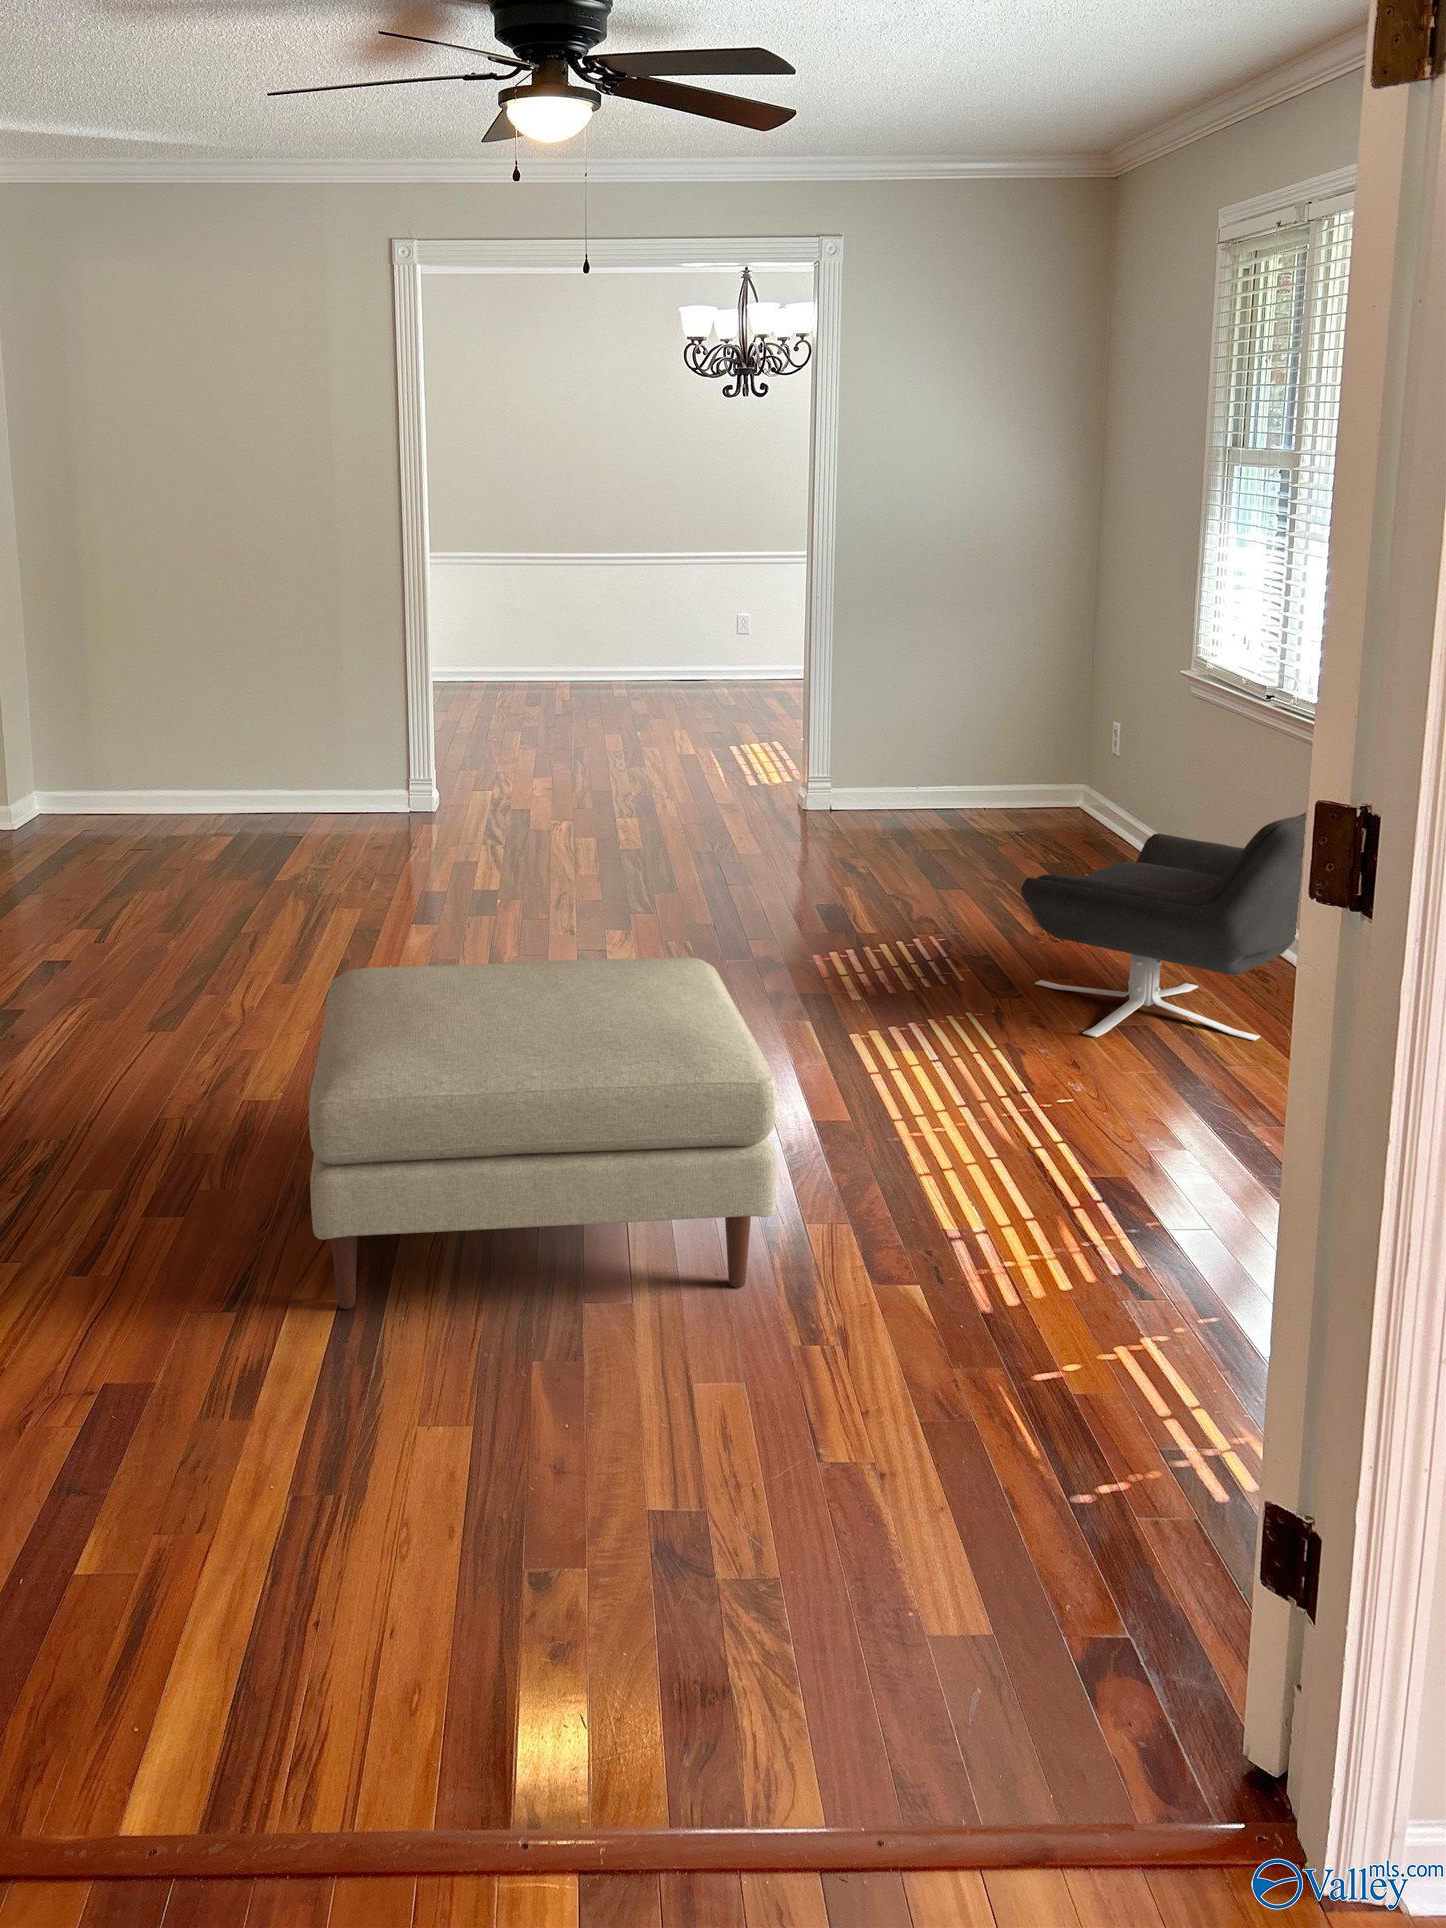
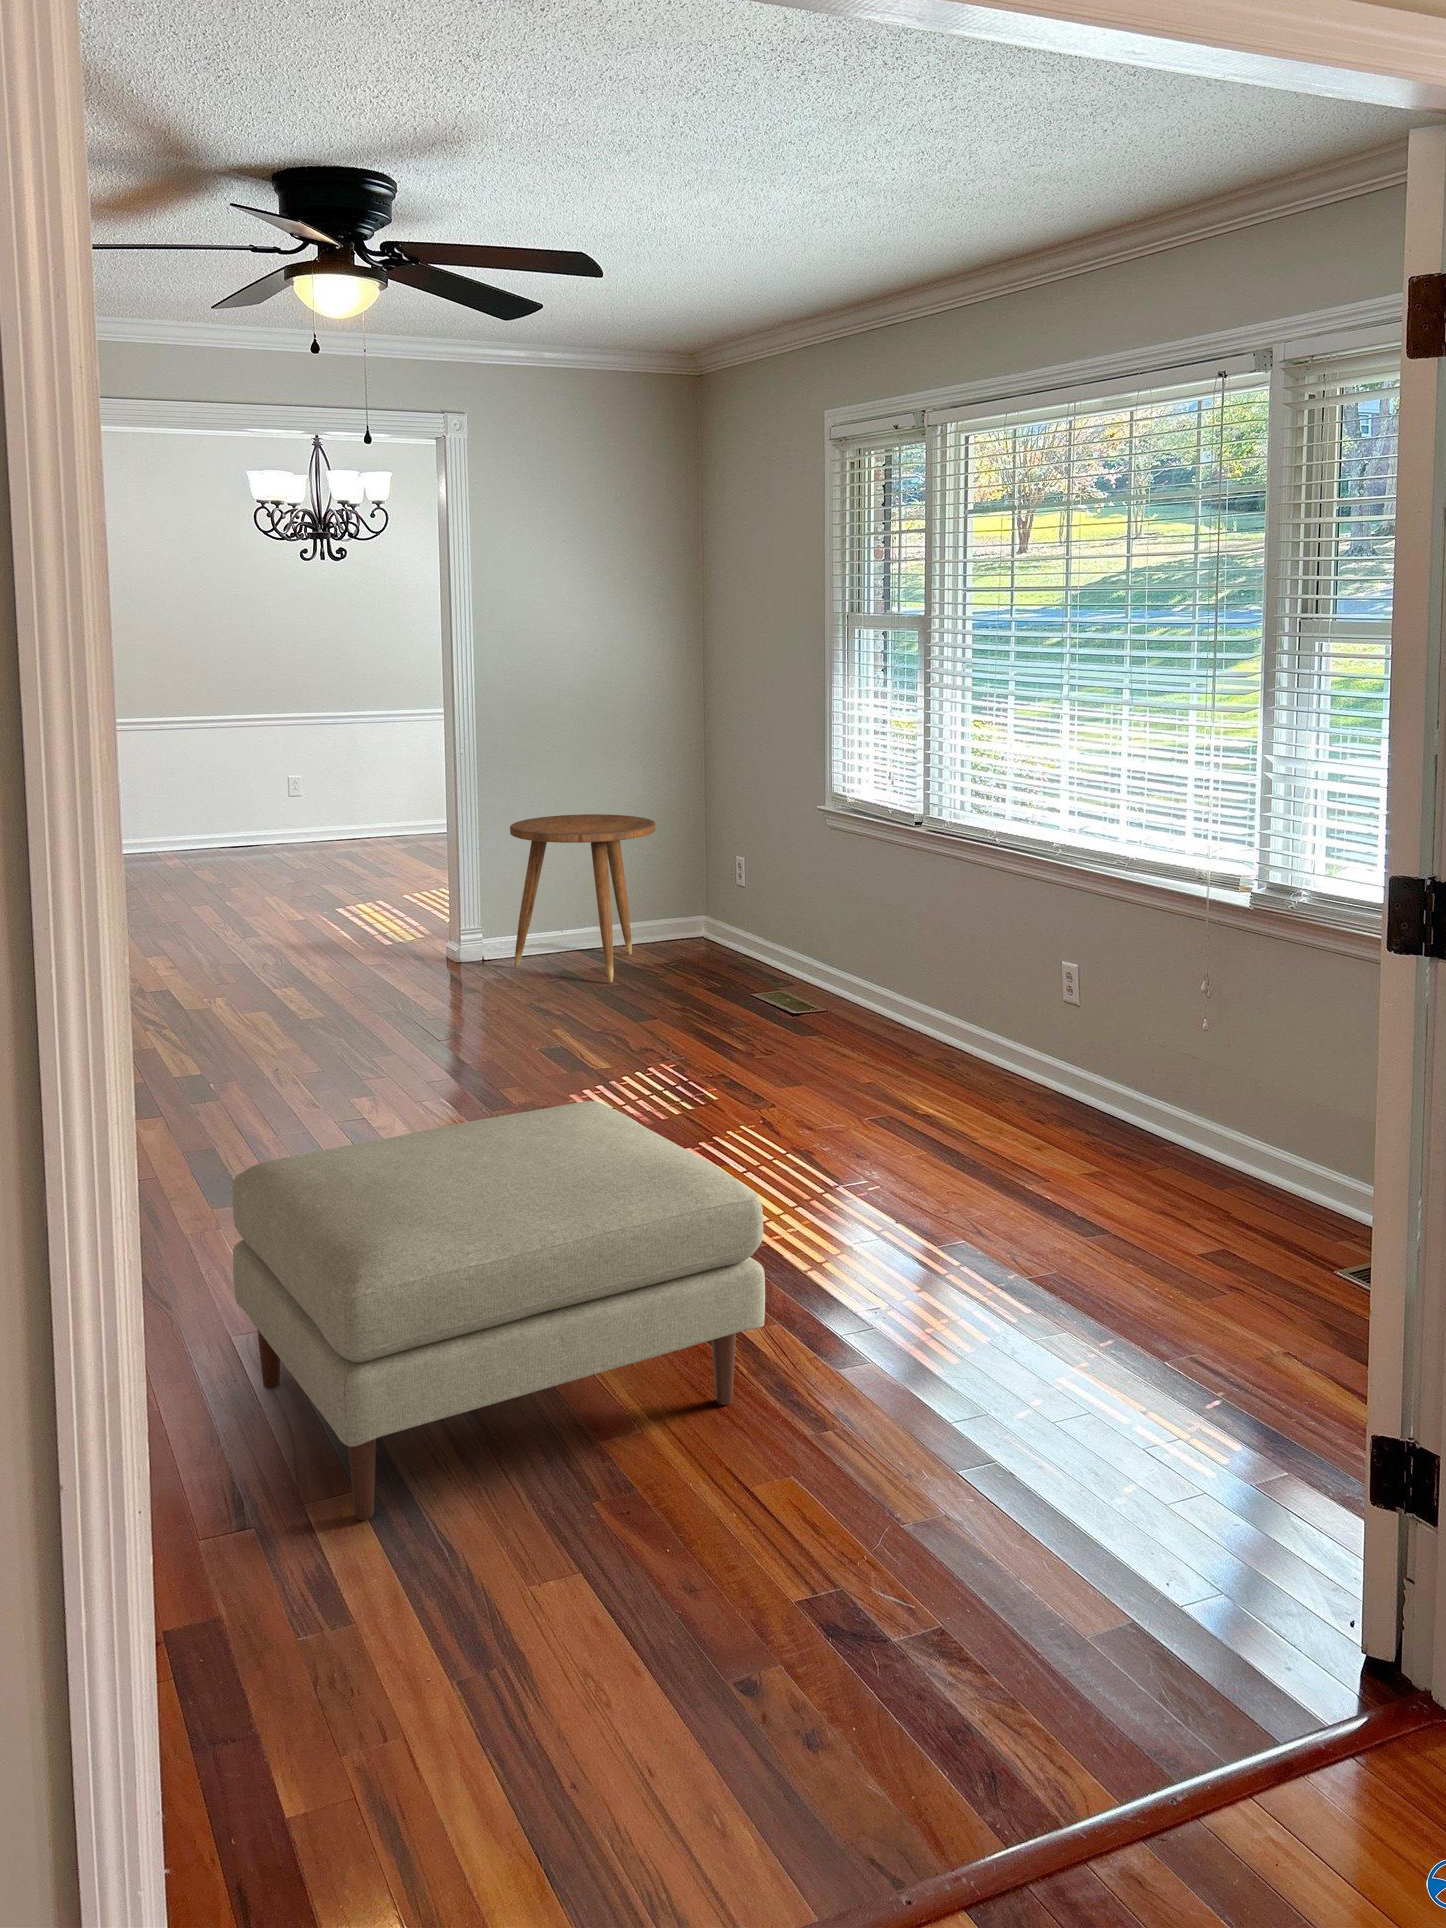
side table: none [857,667,1014,847] -> present [510,814,656,983]
lounge chair: present [1021,813,1306,1041] -> none [778,896,1043,1130]

